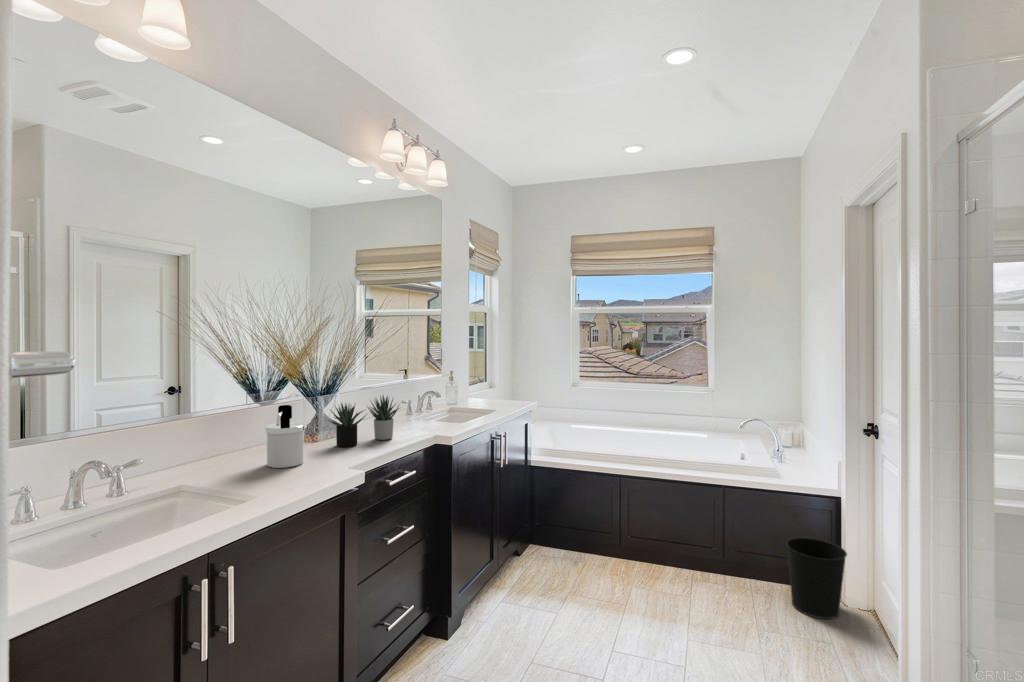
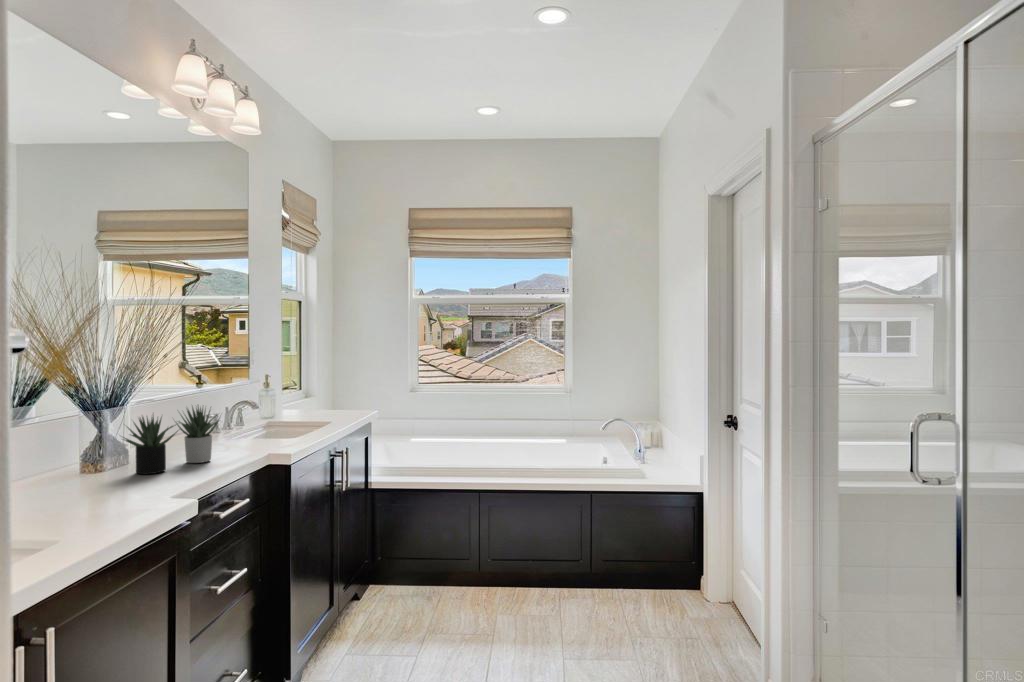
soap dispenser: present [265,405,304,468] -> none [46,420,104,505]
wastebasket: present [786,537,847,619] -> none [655,539,712,620]

